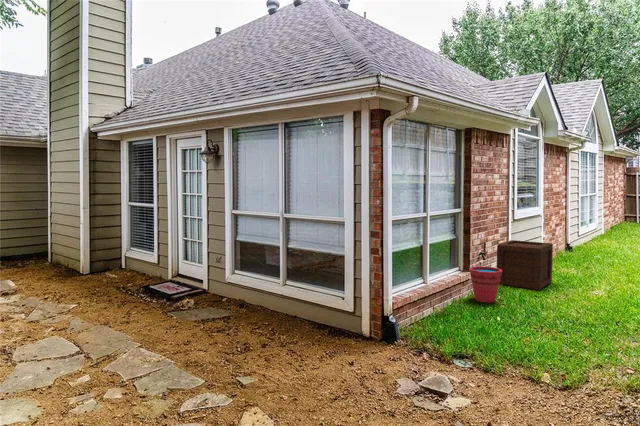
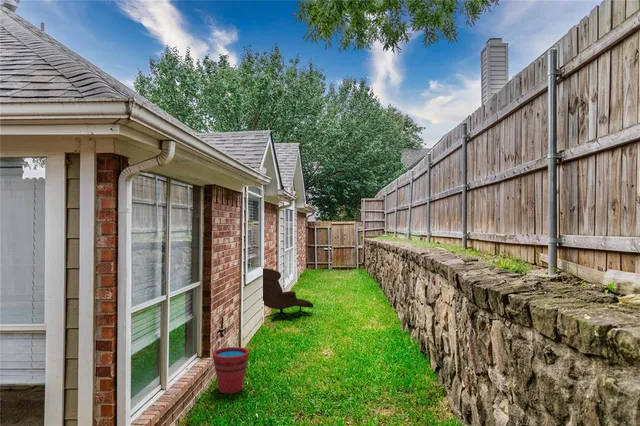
lounge chair: none [538,210,605,265] -> present [263,268,314,321]
wooden crate: present [497,240,553,290] -> none [233,307,285,361]

